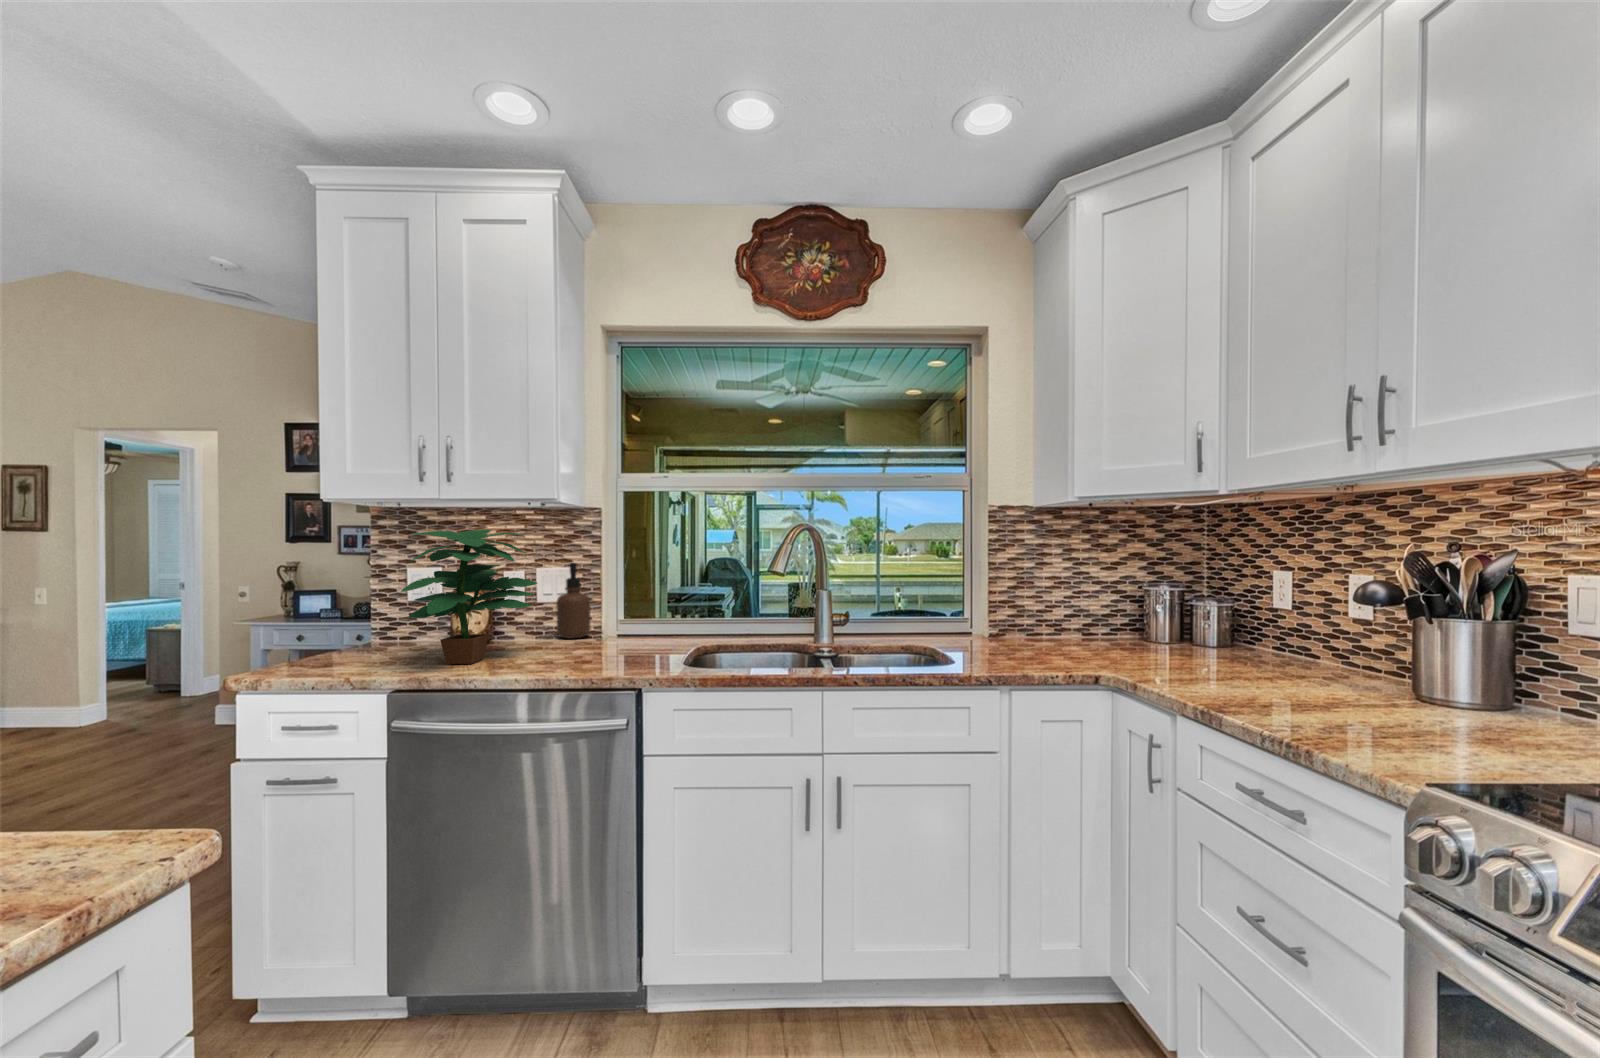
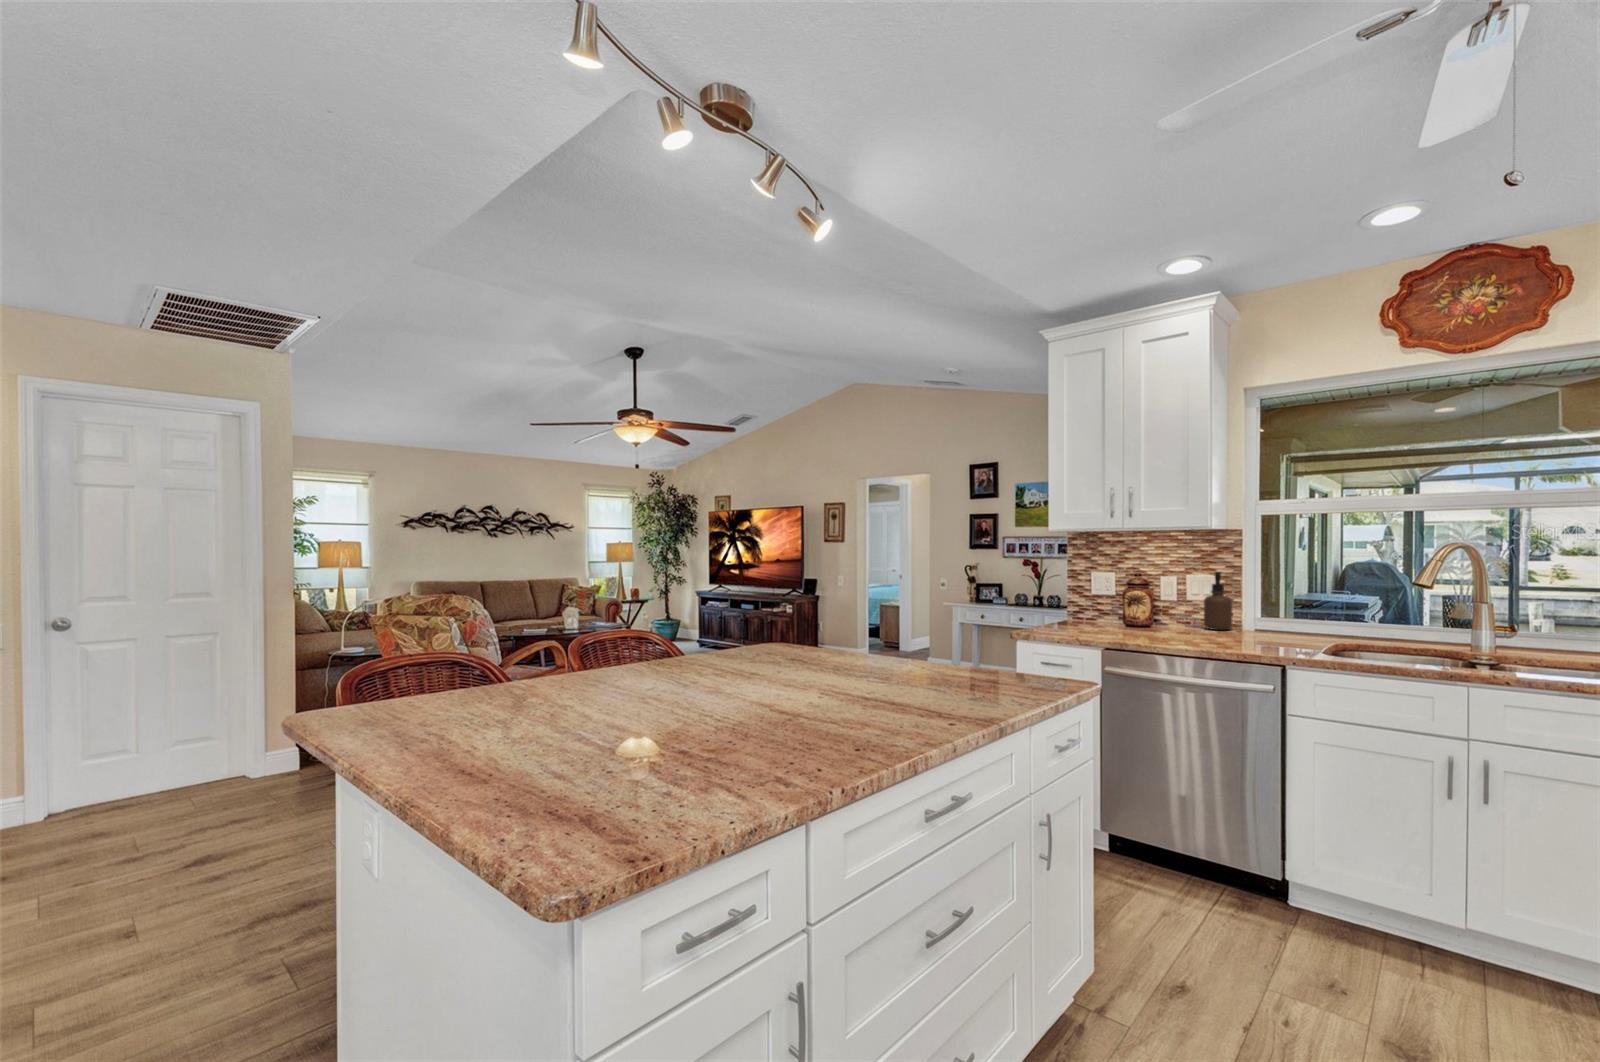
potted plant: present [401,529,537,664] -> none [1105,546,1192,637]

